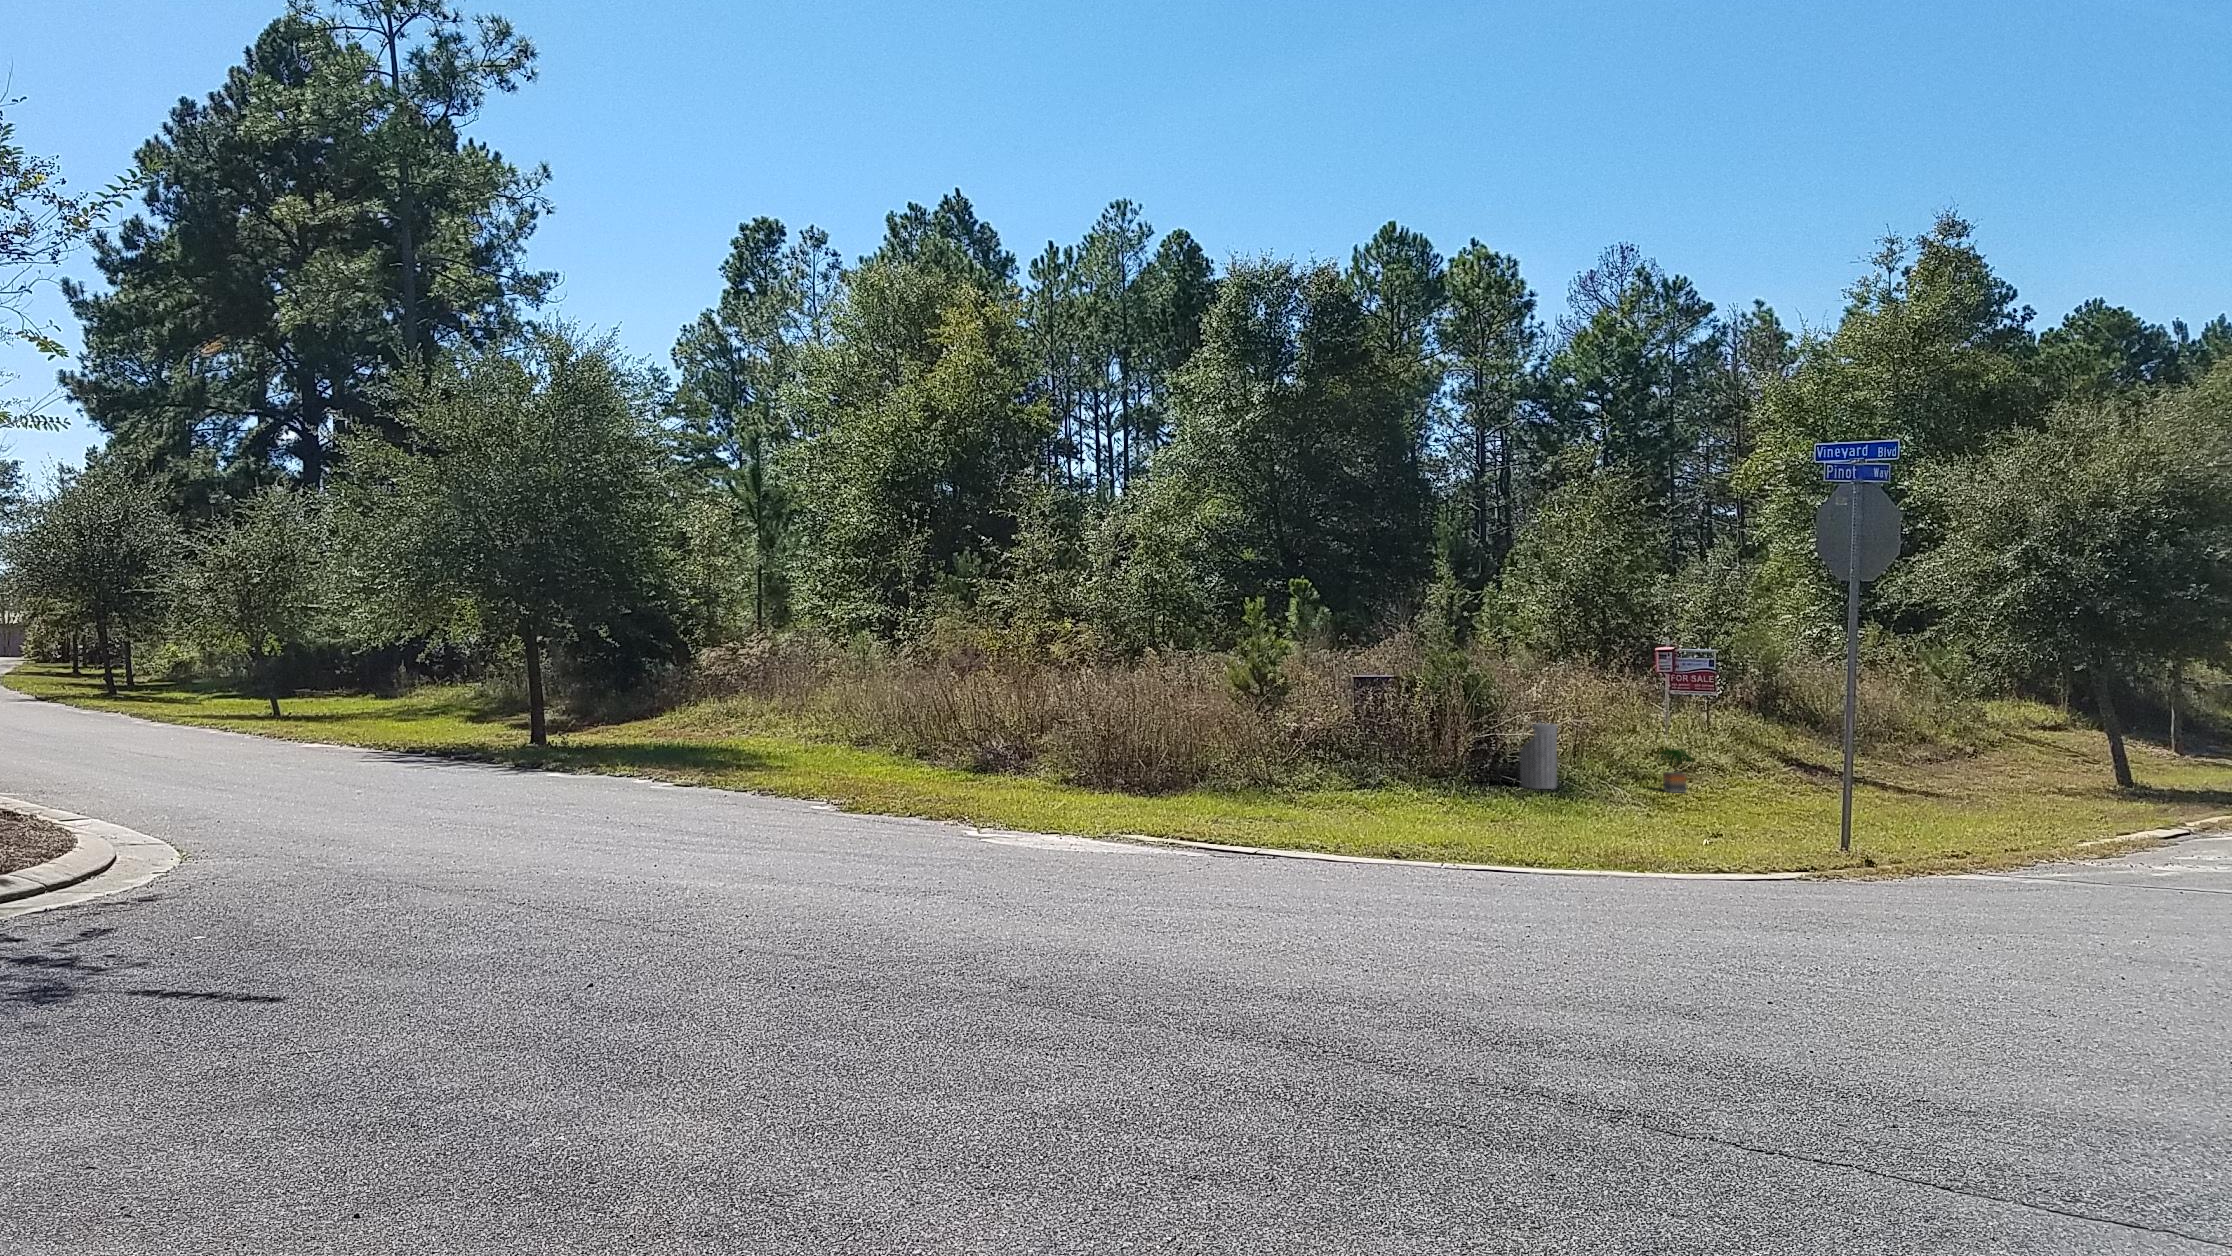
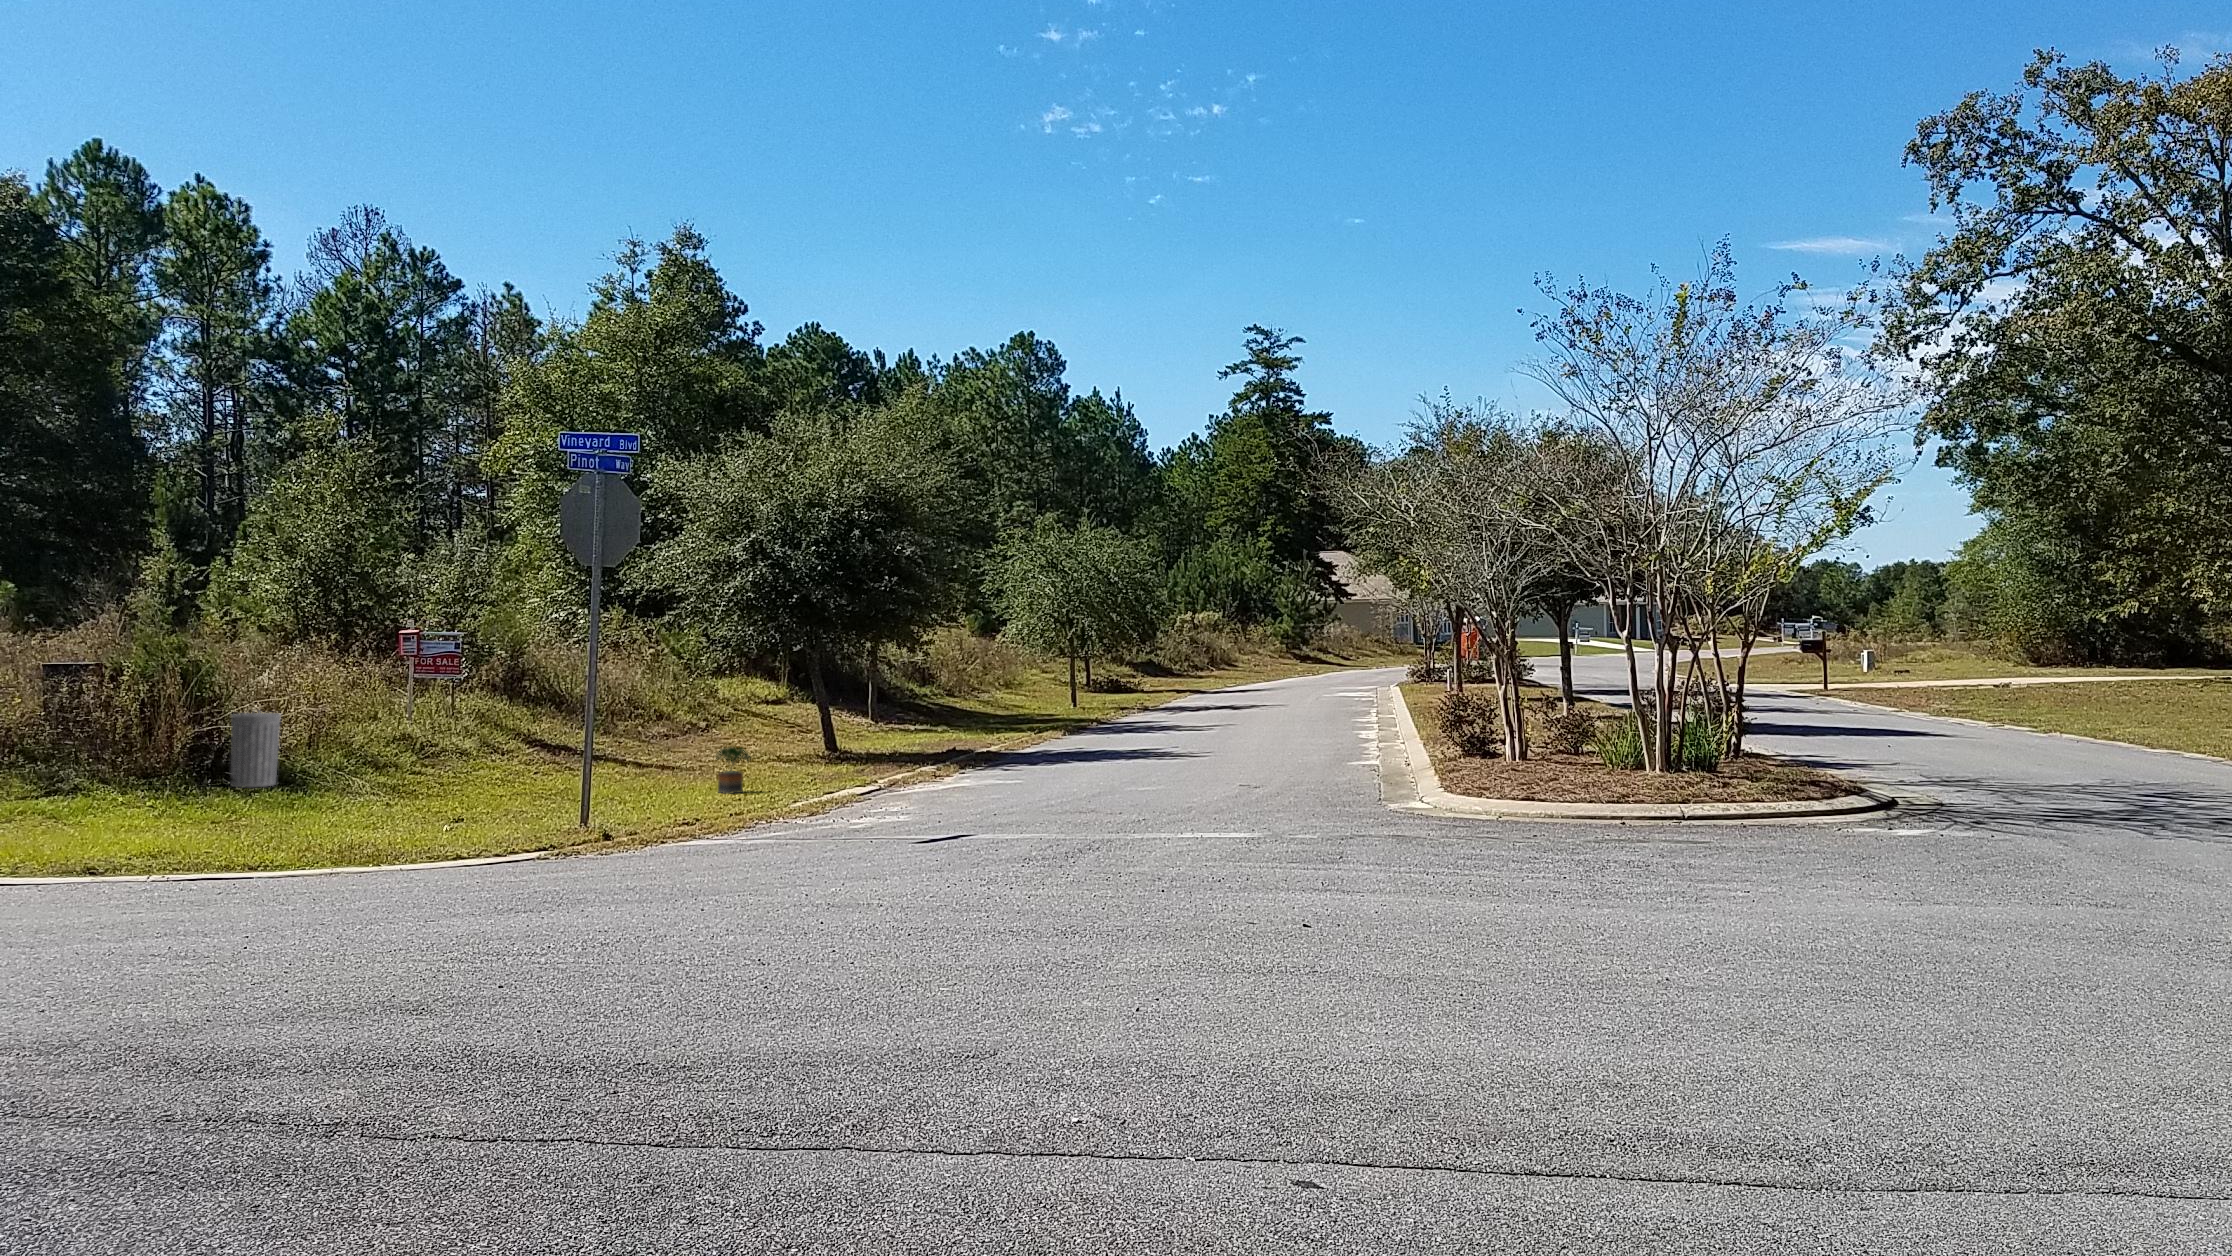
potted tree: present [1660,748,1692,793] -> present [716,747,751,794]

